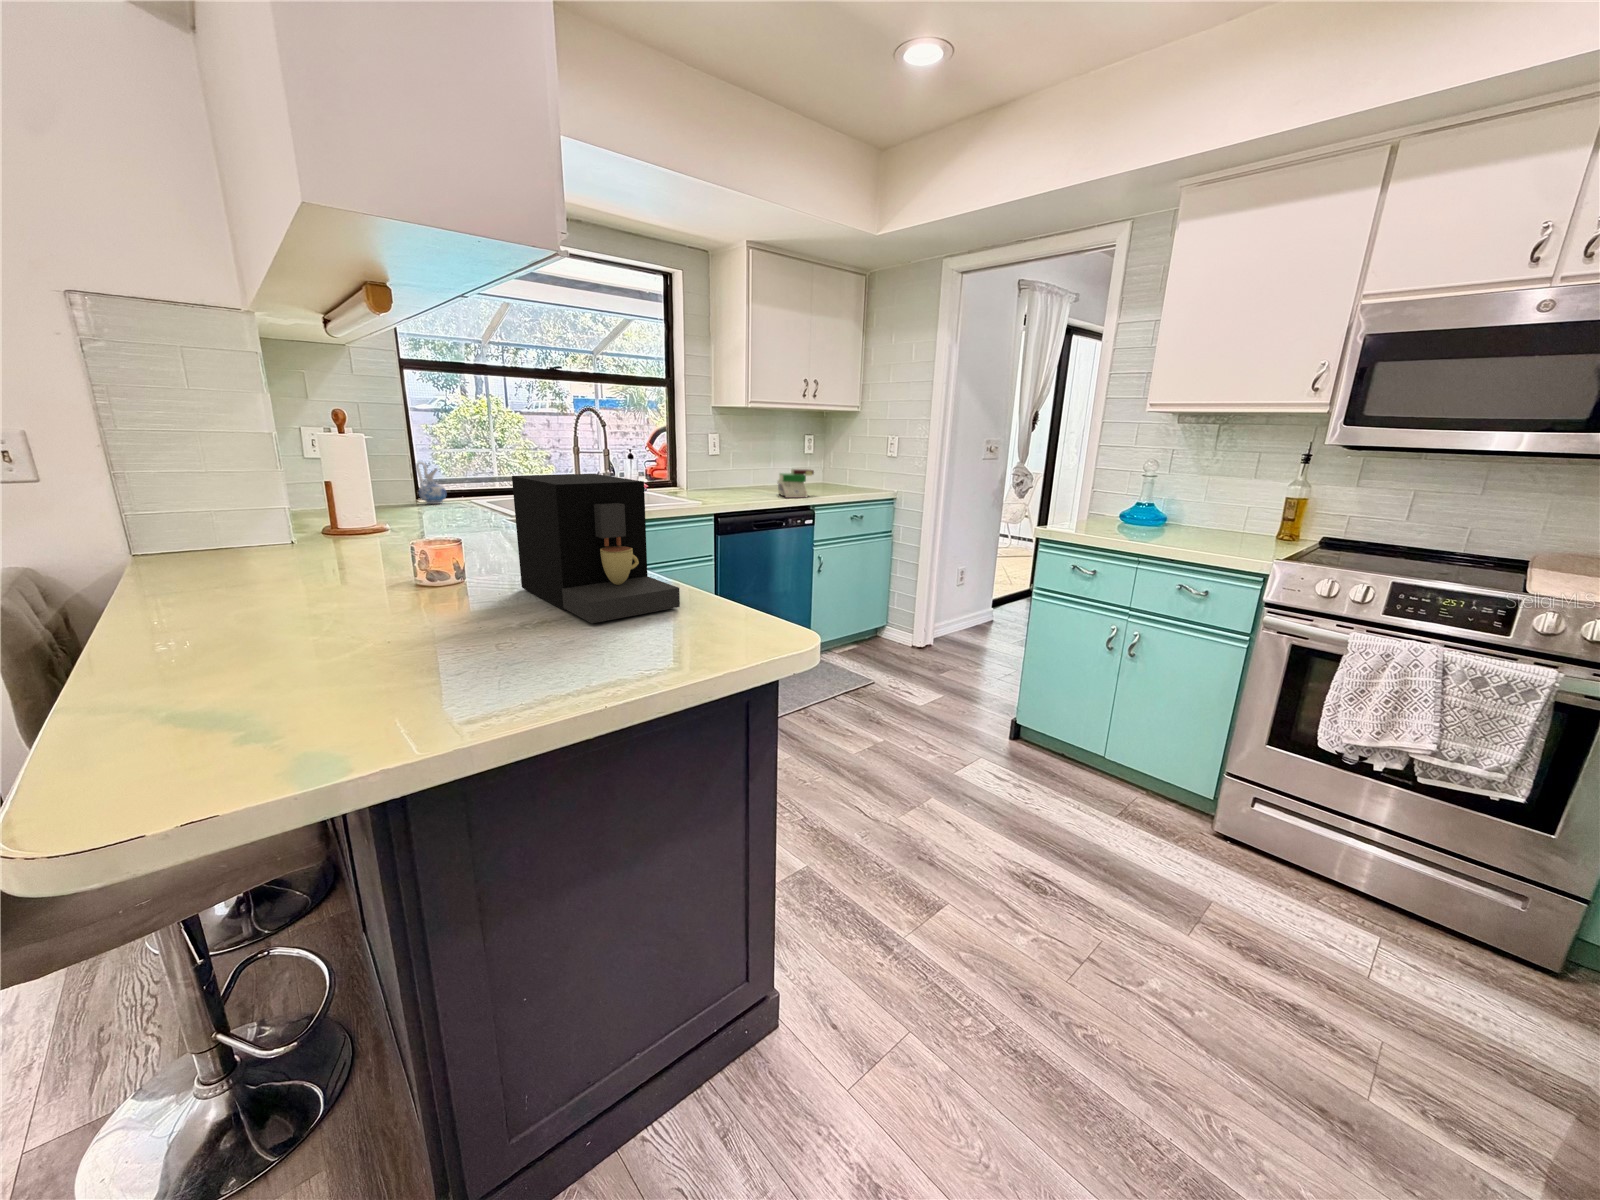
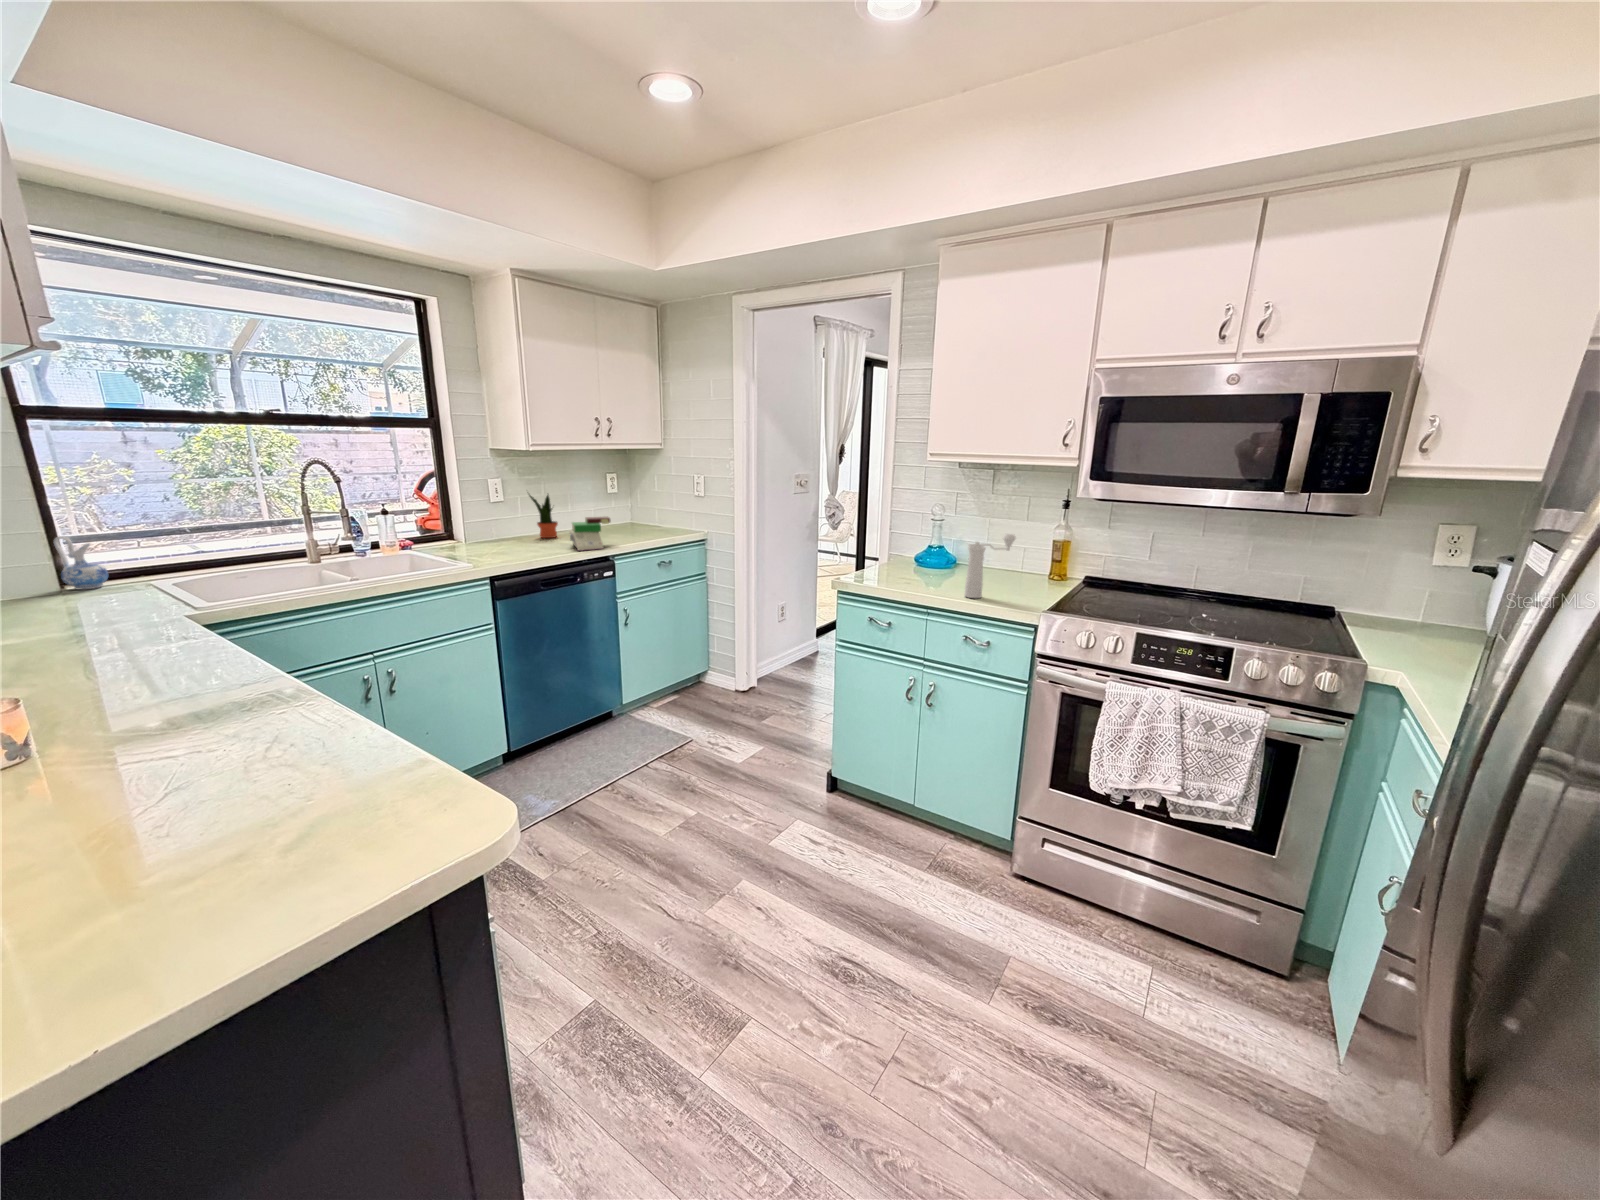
potted plant: none [739,444,763,489] -> present [529,495,558,538]
coffee maker: present [512,474,680,623] -> none [57,598,327,847]
pepper mill: none [1182,482,1247,548] -> present [964,534,1016,598]

